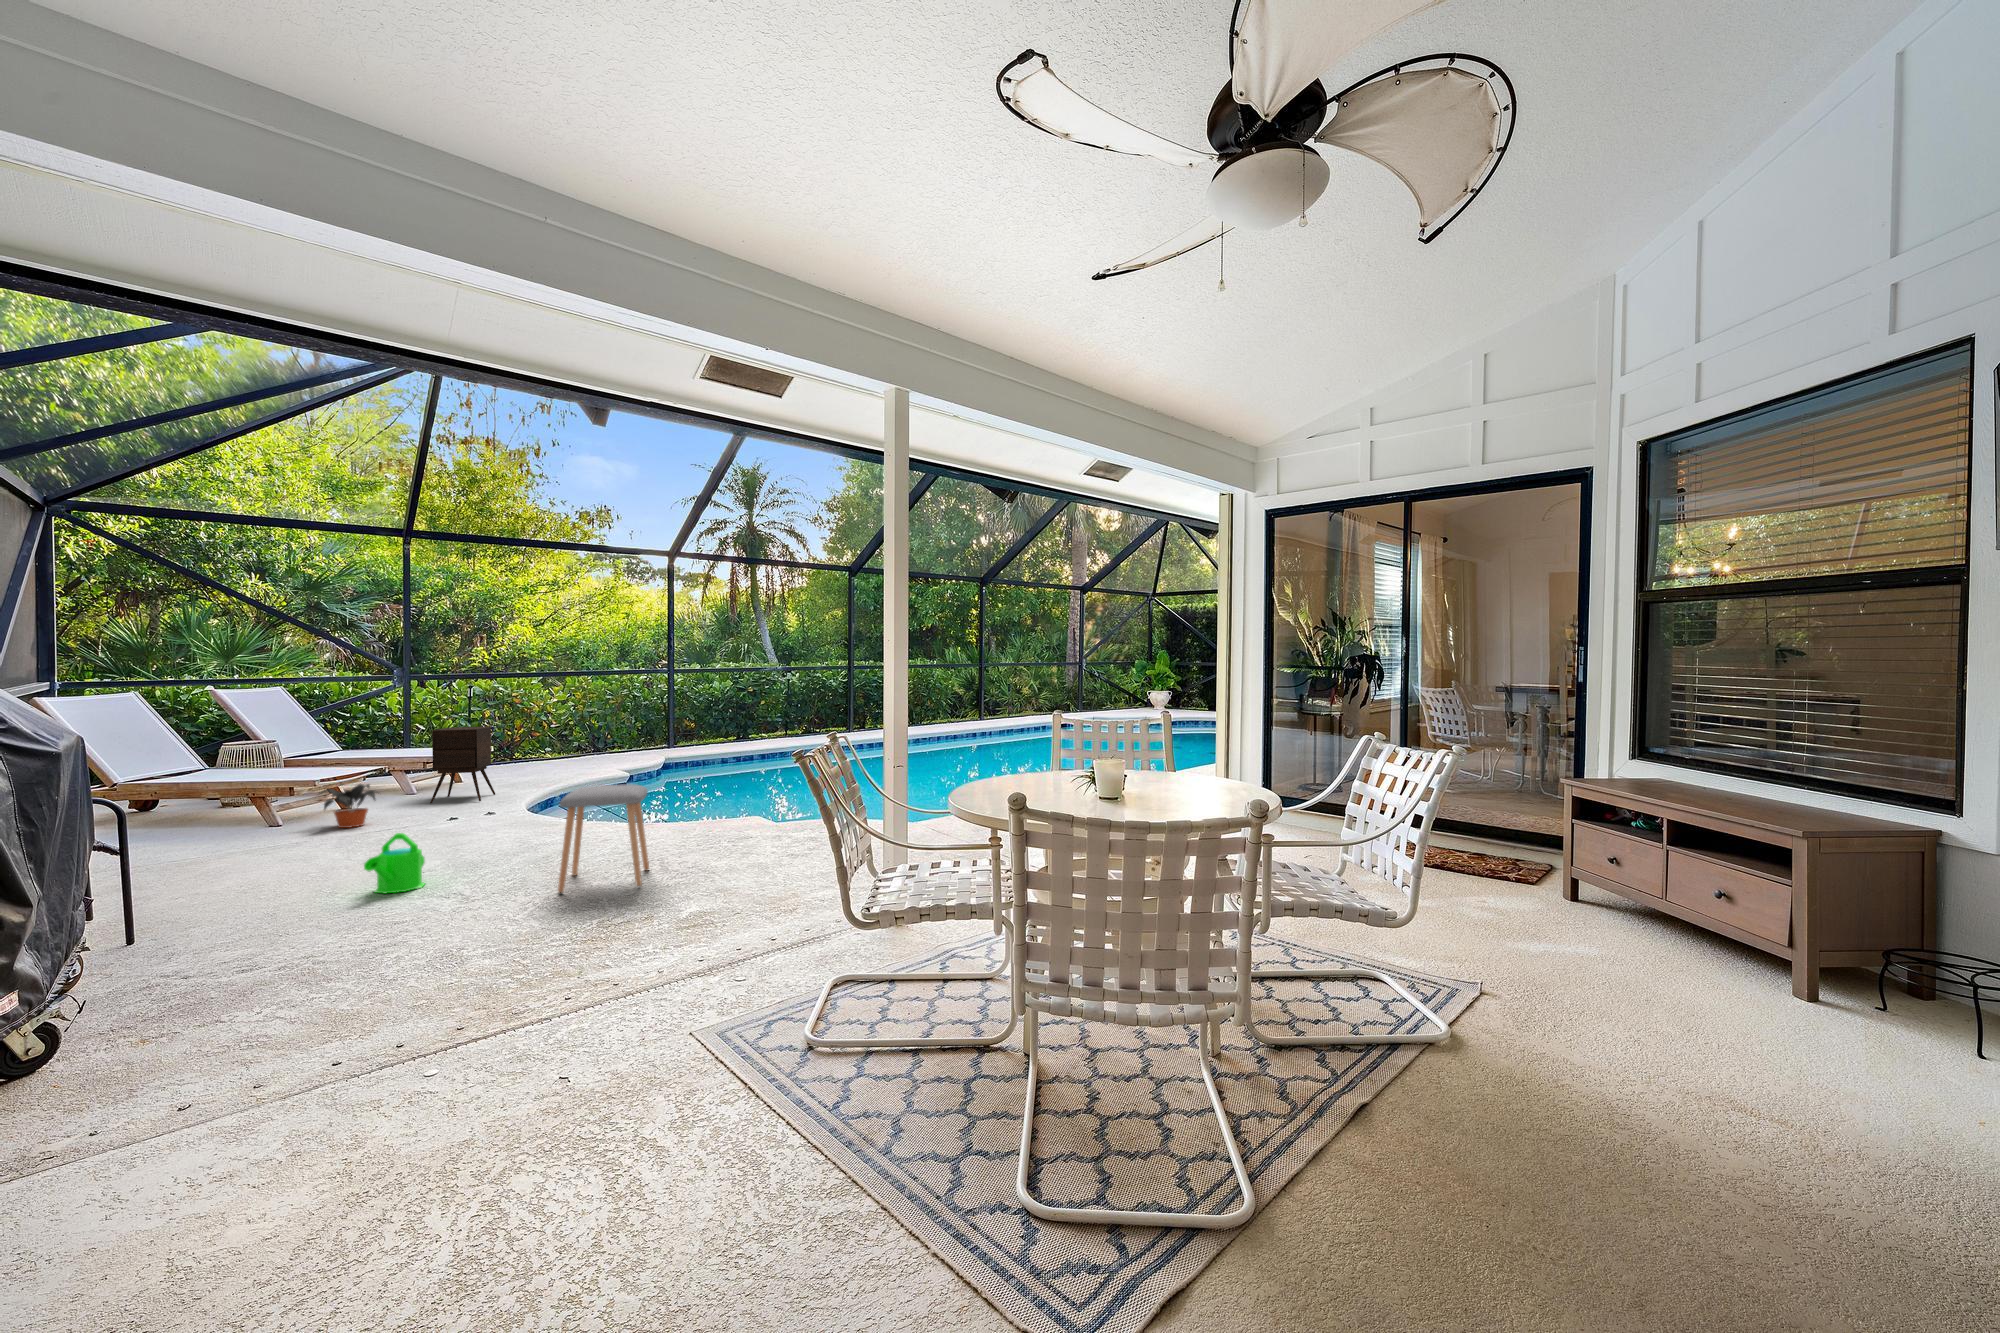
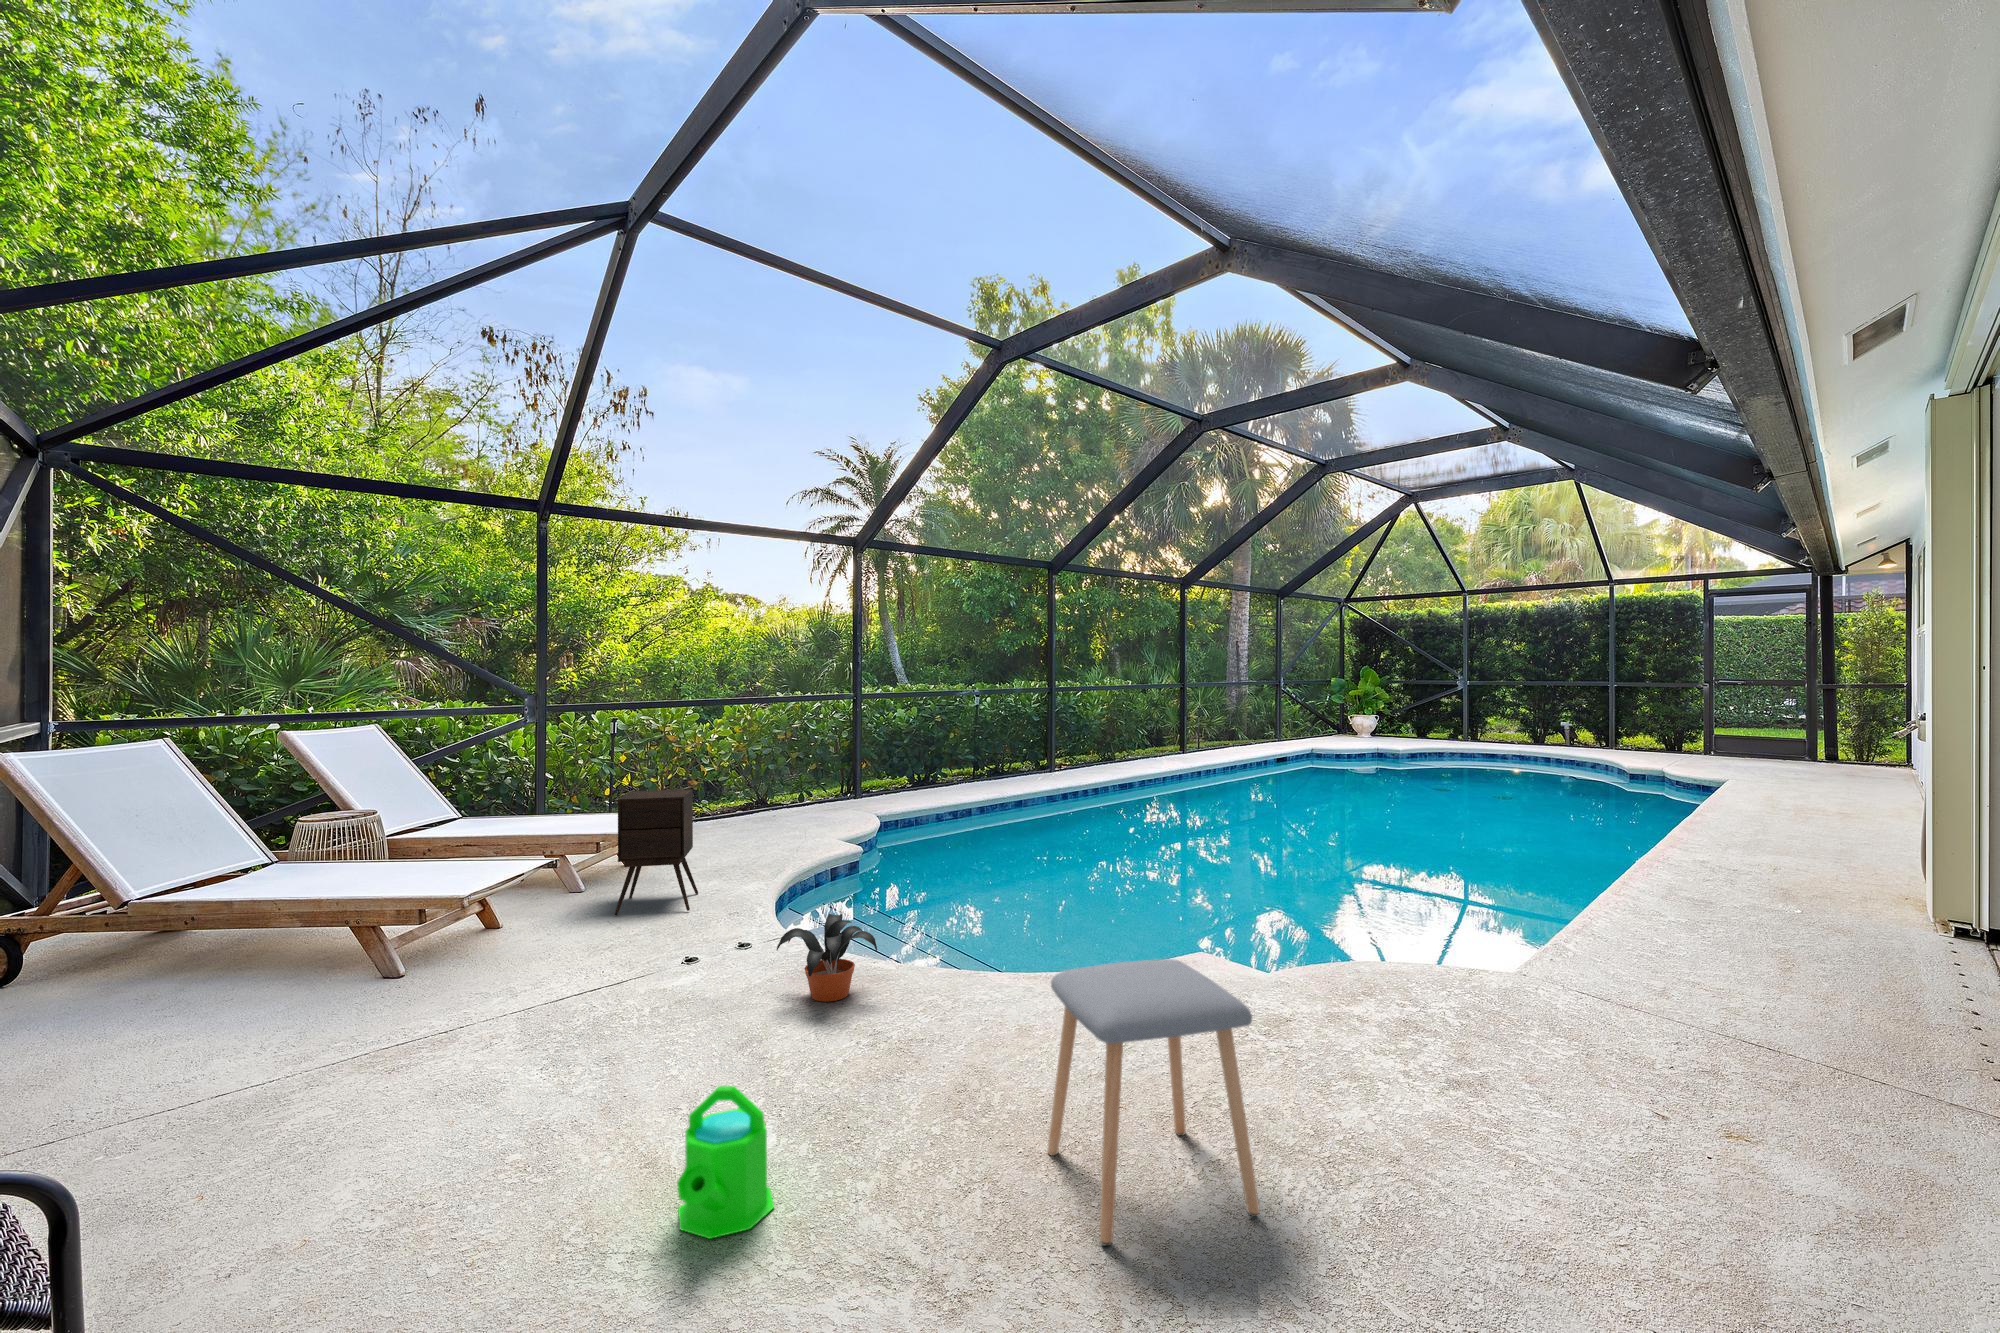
potted plant: present [319,784,376,828] -> present [777,914,877,1002]

